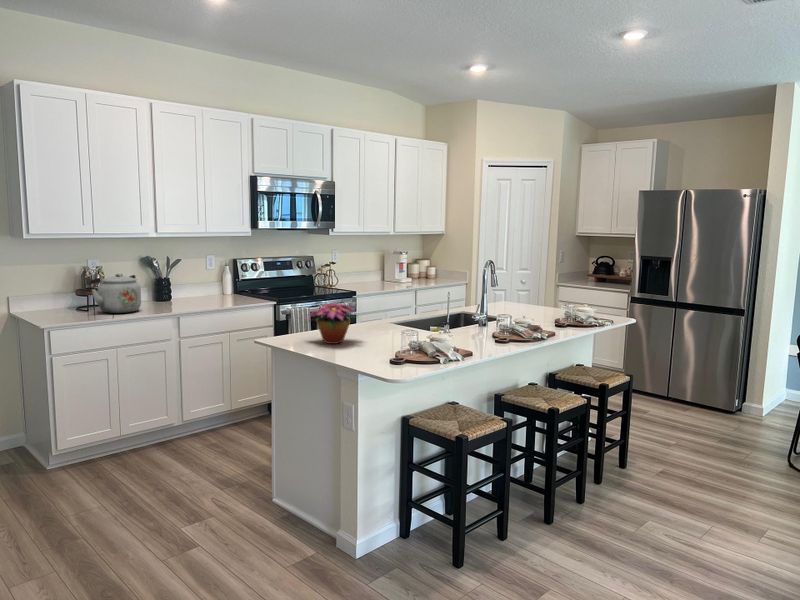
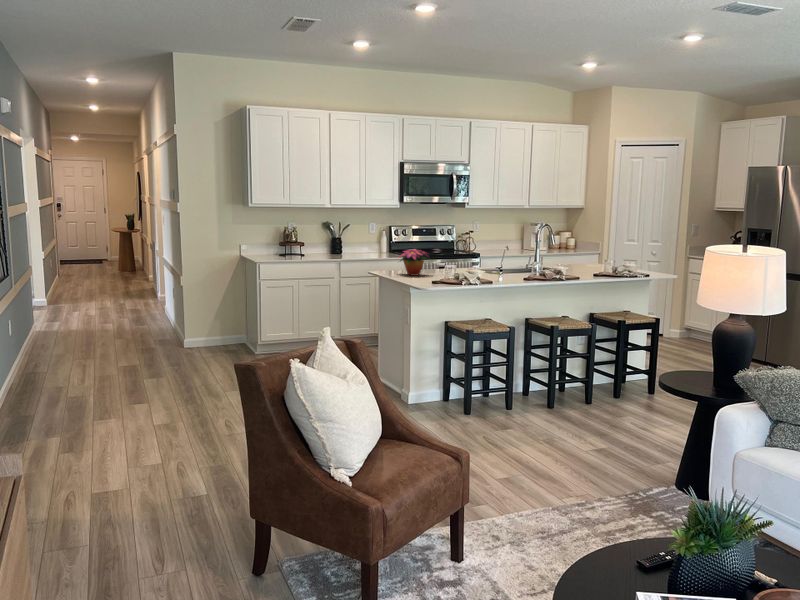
kettle: present [90,274,141,313] -> none [287,232,318,258]

